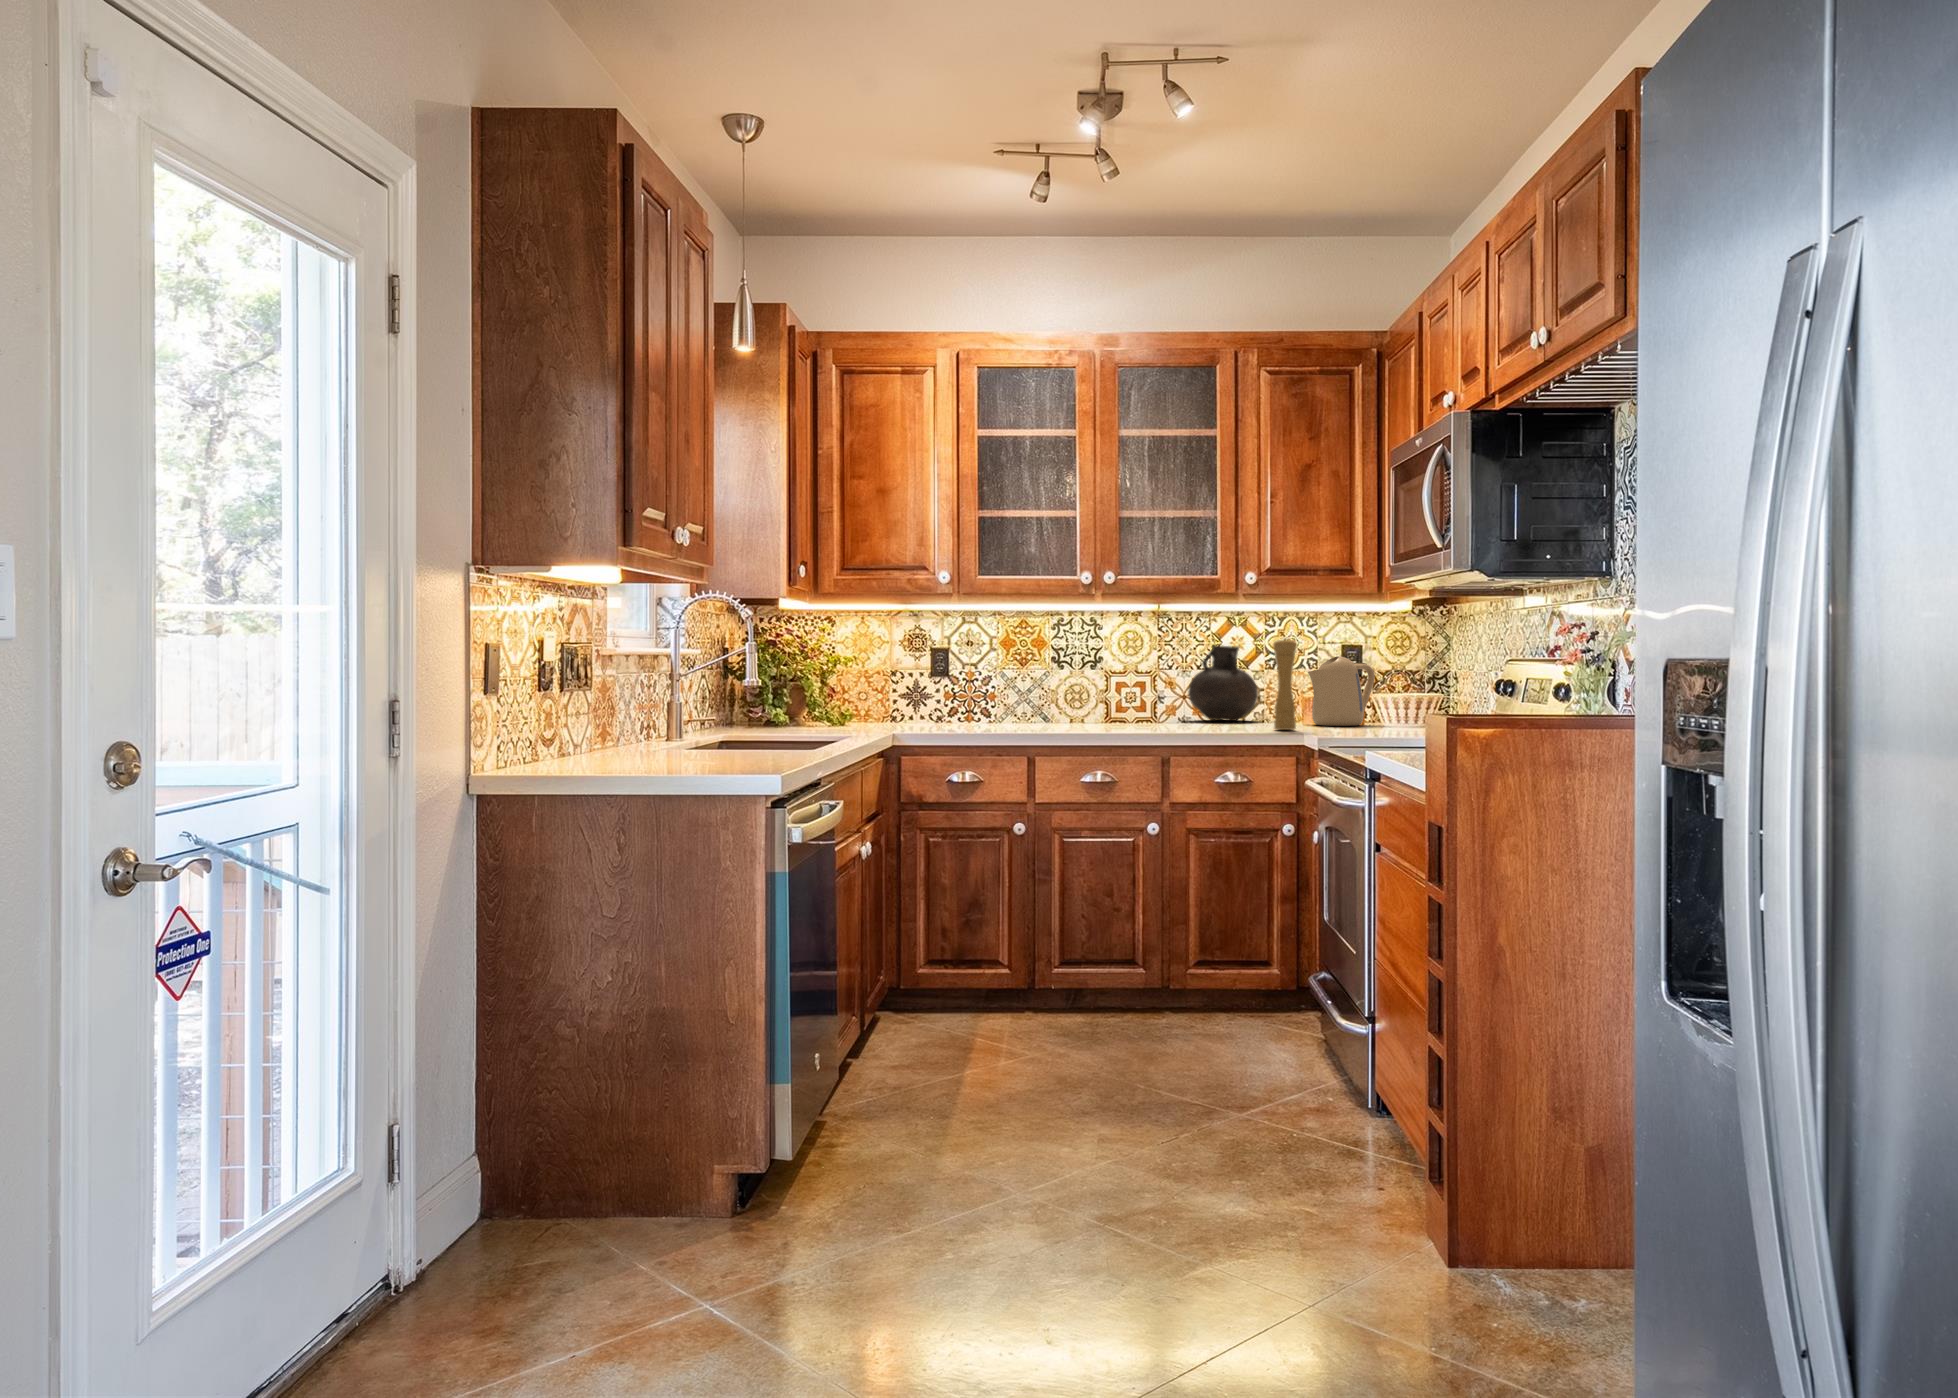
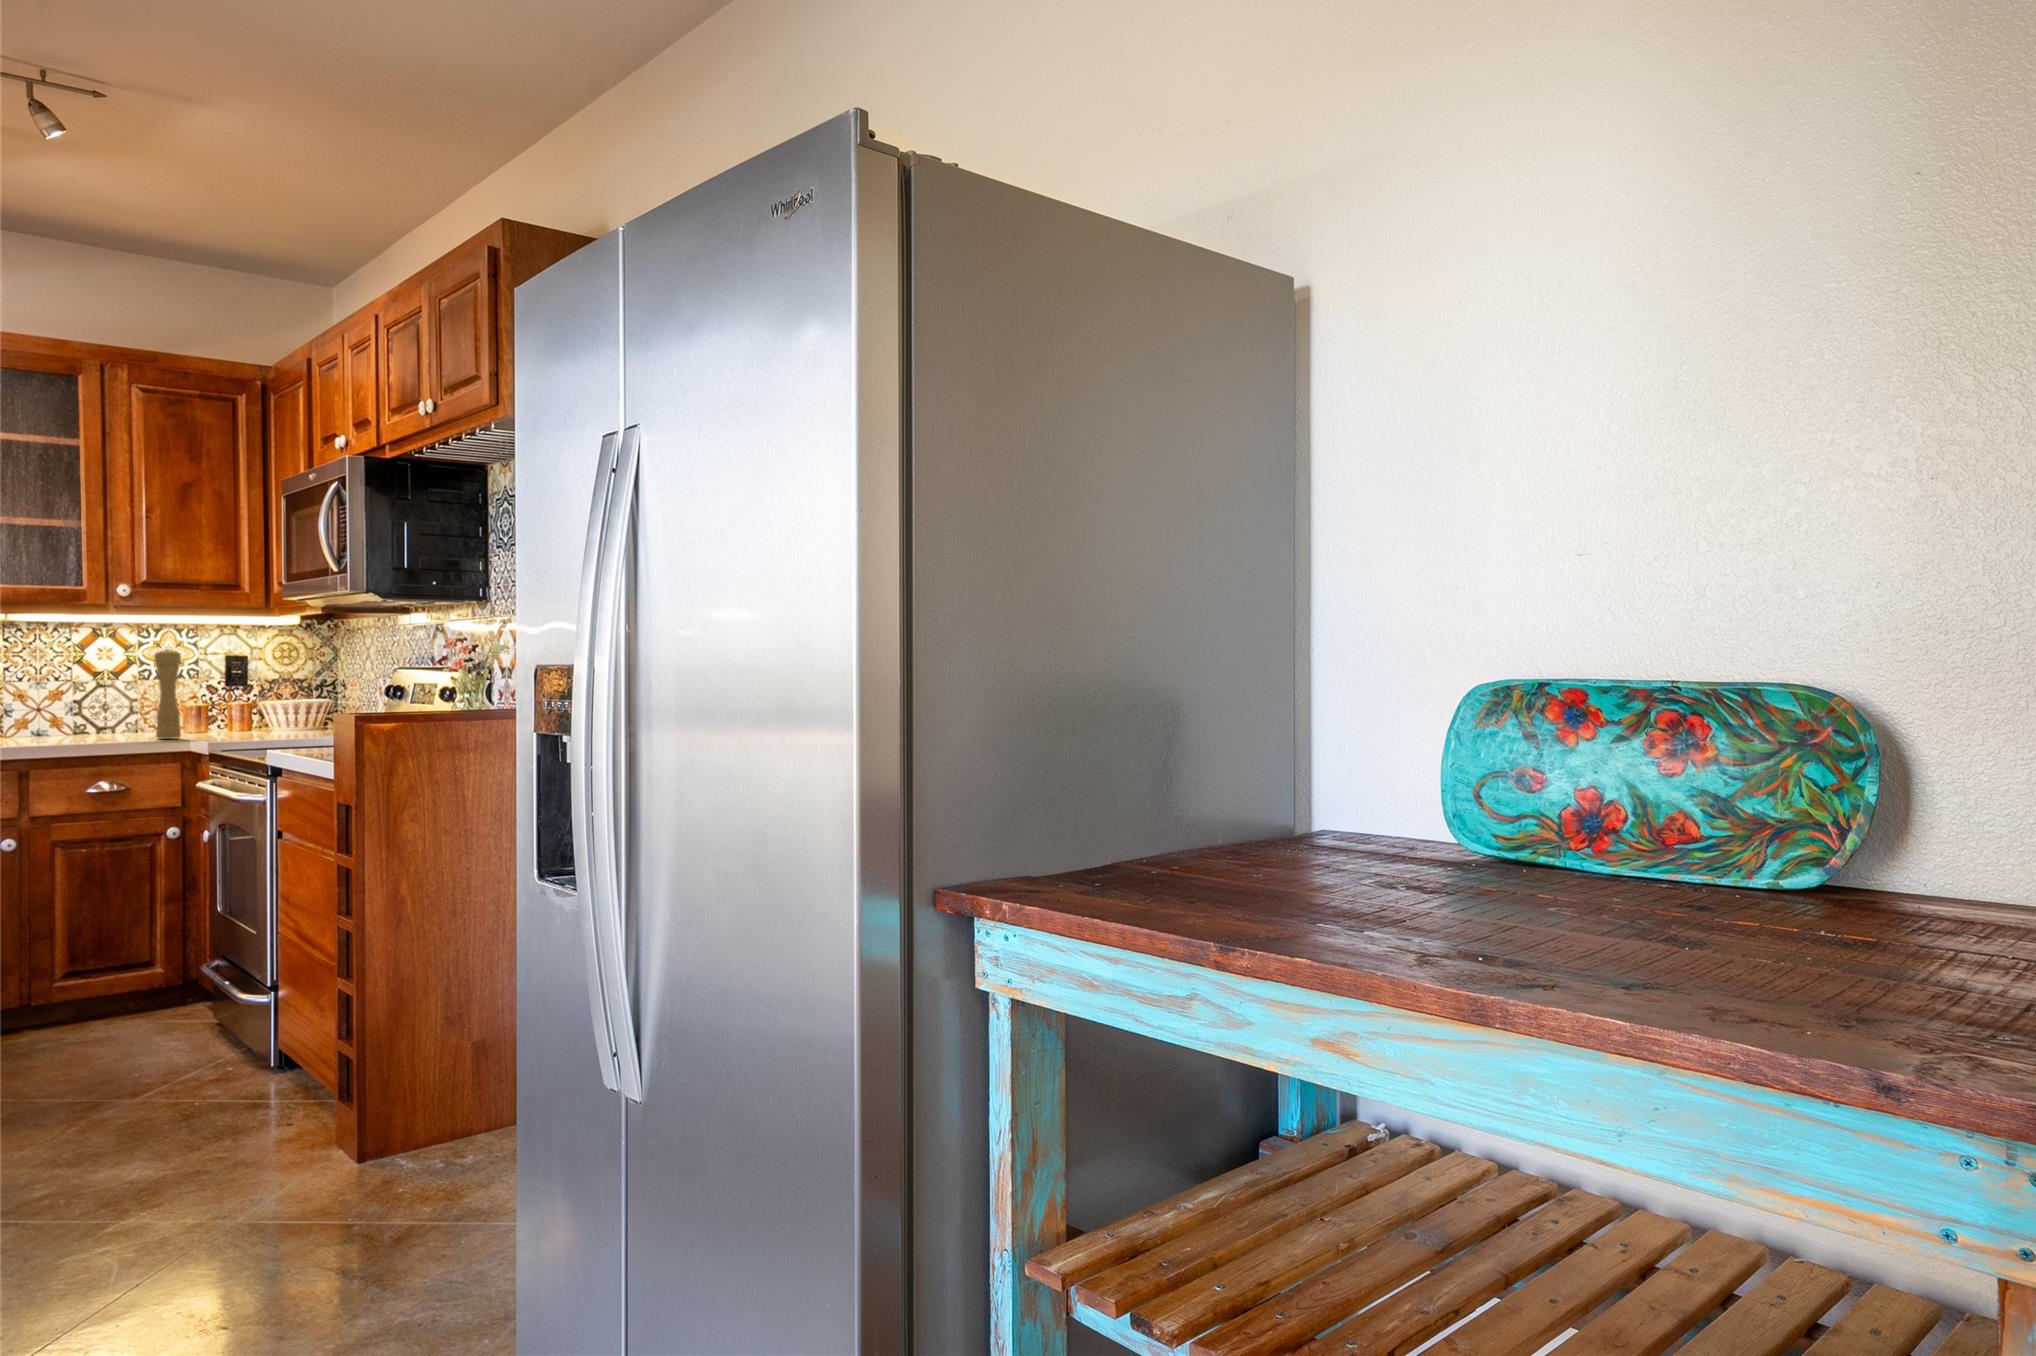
vase: present [1188,645,1258,721] -> none [42,656,130,733]
kettle: present [1308,656,1375,726] -> none [190,667,263,733]

